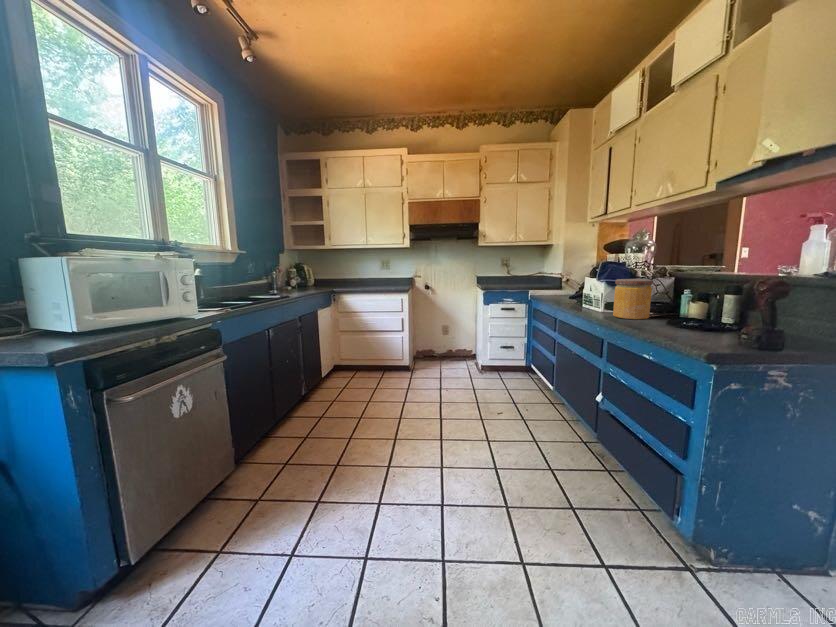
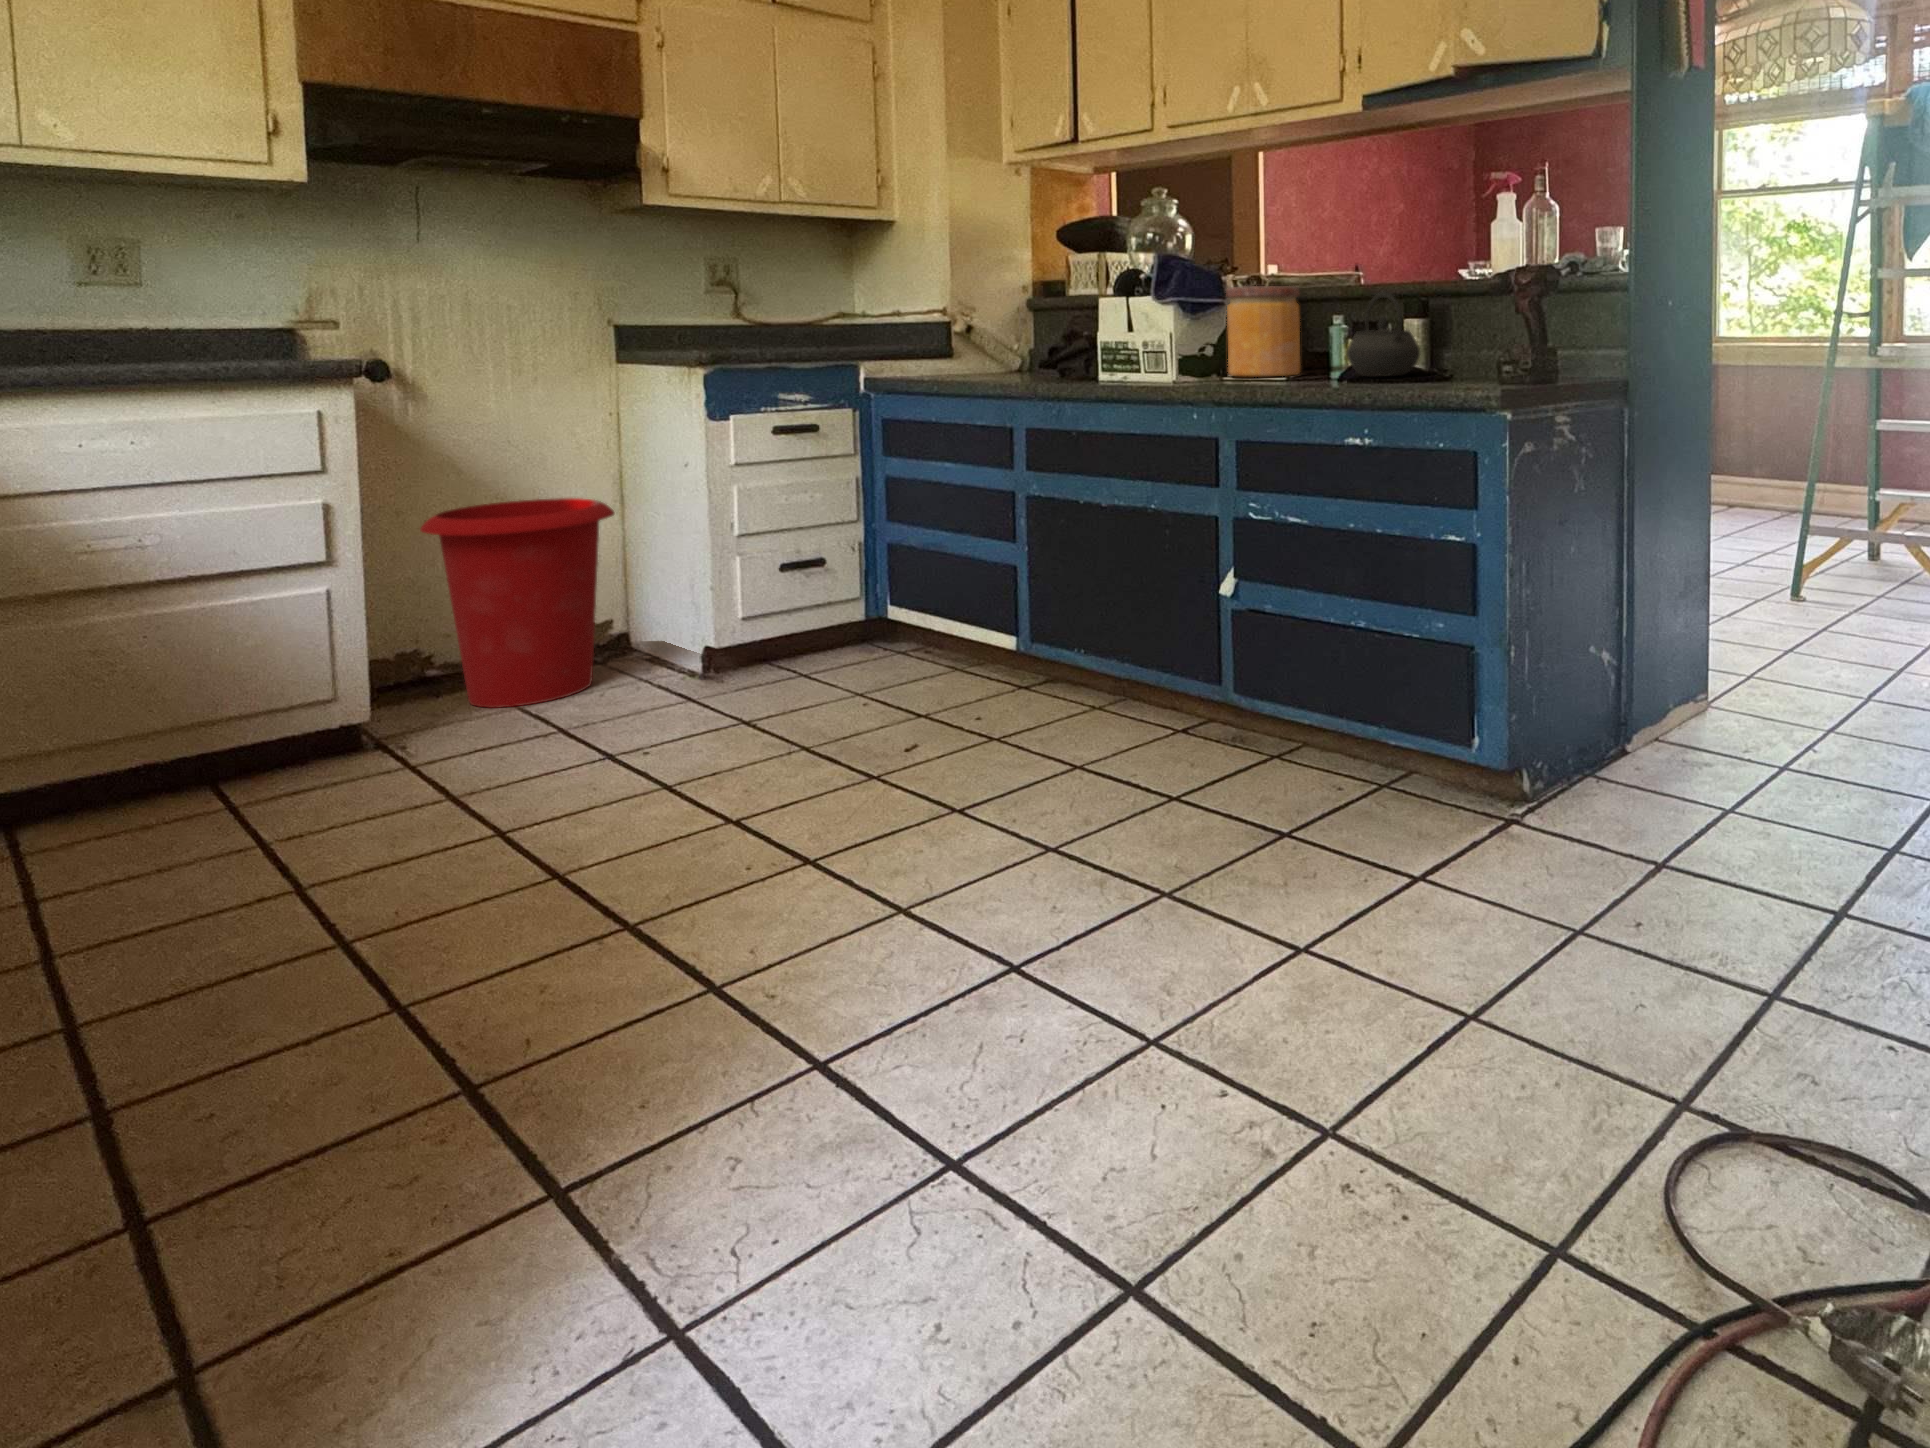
kettle: none [658,288,704,330] -> present [1347,291,1420,376]
waste bin: none [429,318,467,367] -> present [420,498,614,708]

